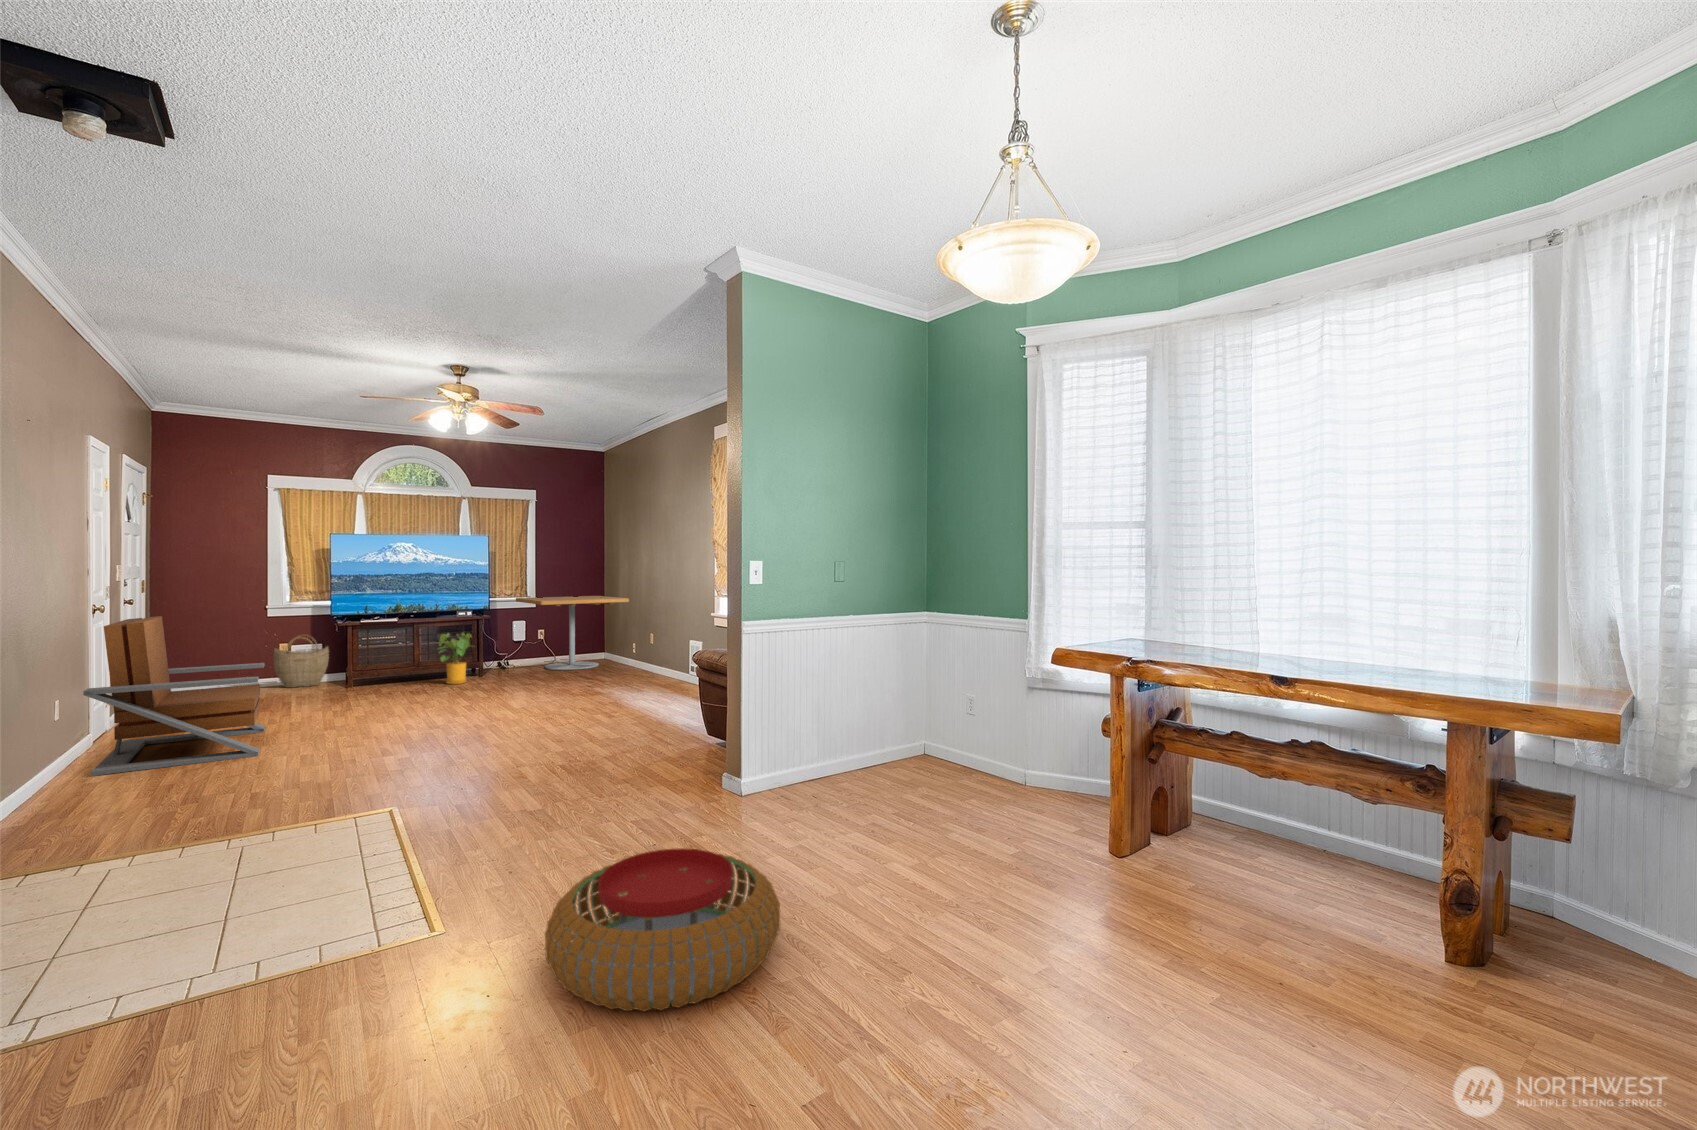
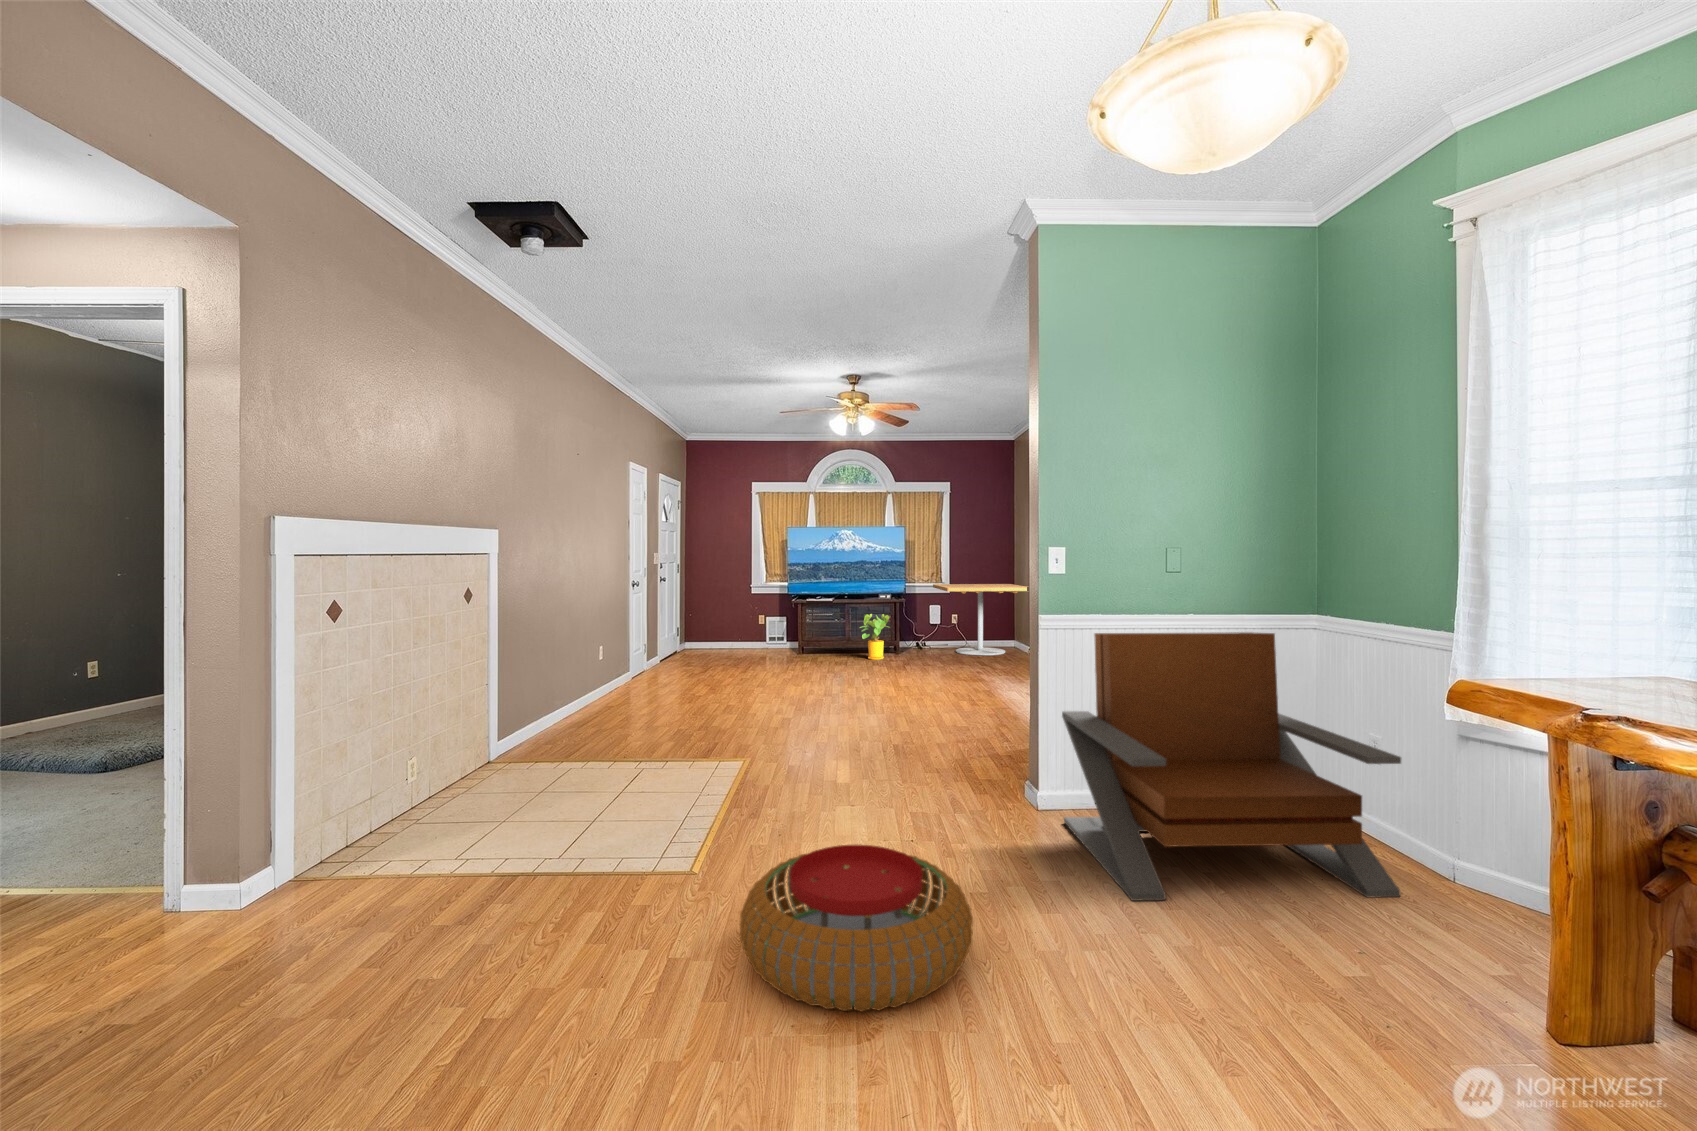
lounge chair: present [83,616,265,776] -> present [1062,632,1401,901]
woven basket: present [274,635,329,688] -> none [754,610,790,652]

